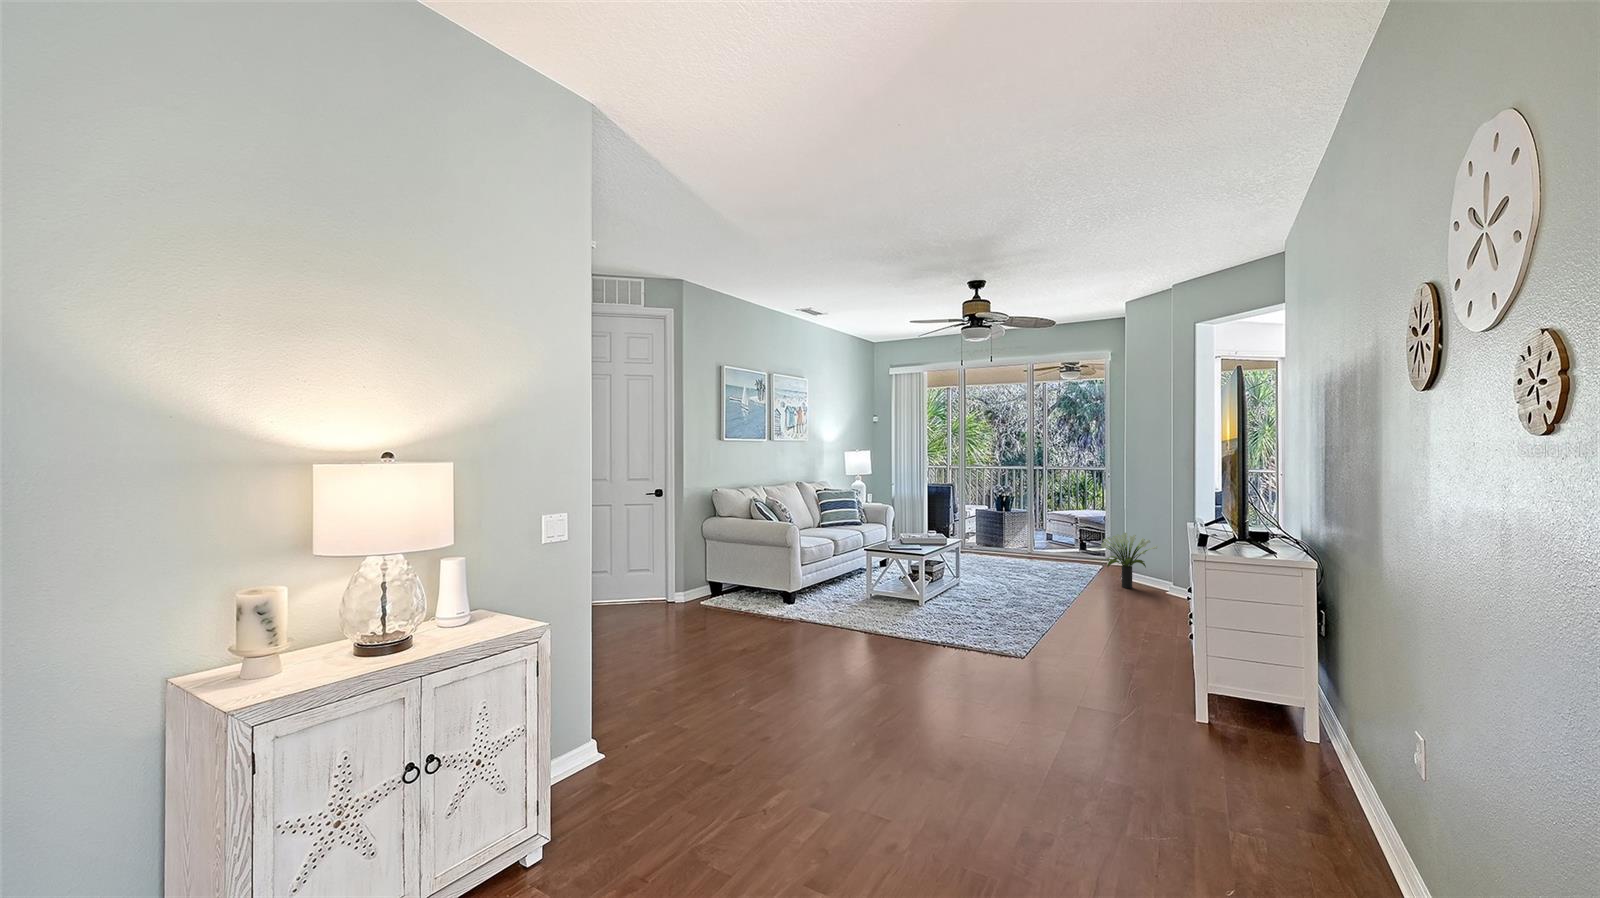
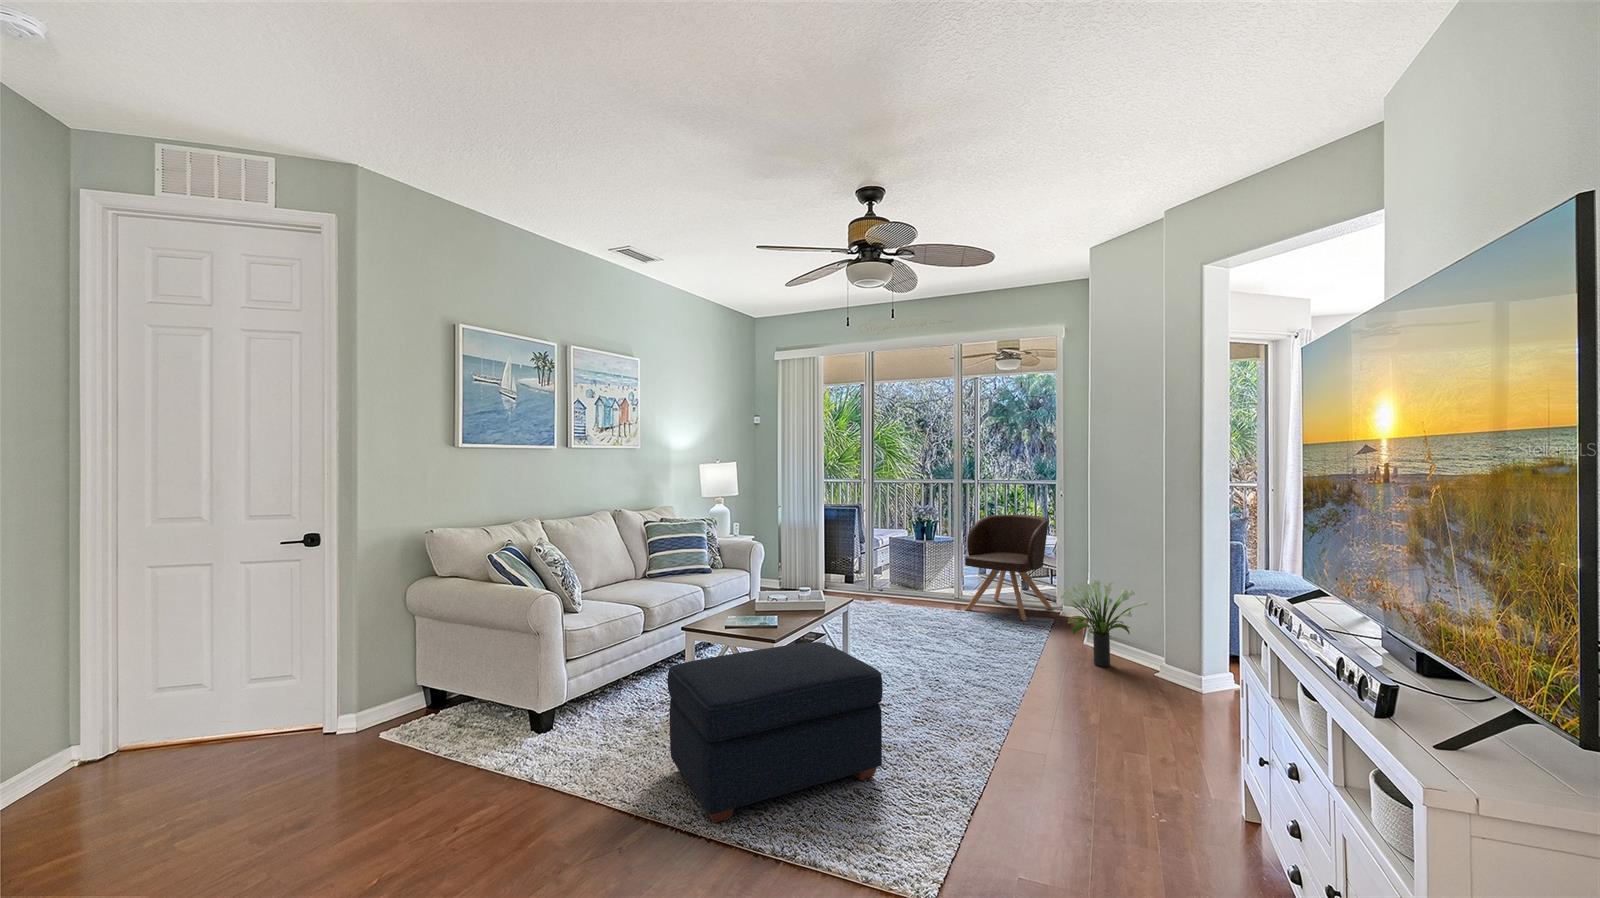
armchair: none [1036,493,1102,567] -> present [965,515,1053,621]
ottoman: none [872,556,990,630] -> present [667,642,883,823]

